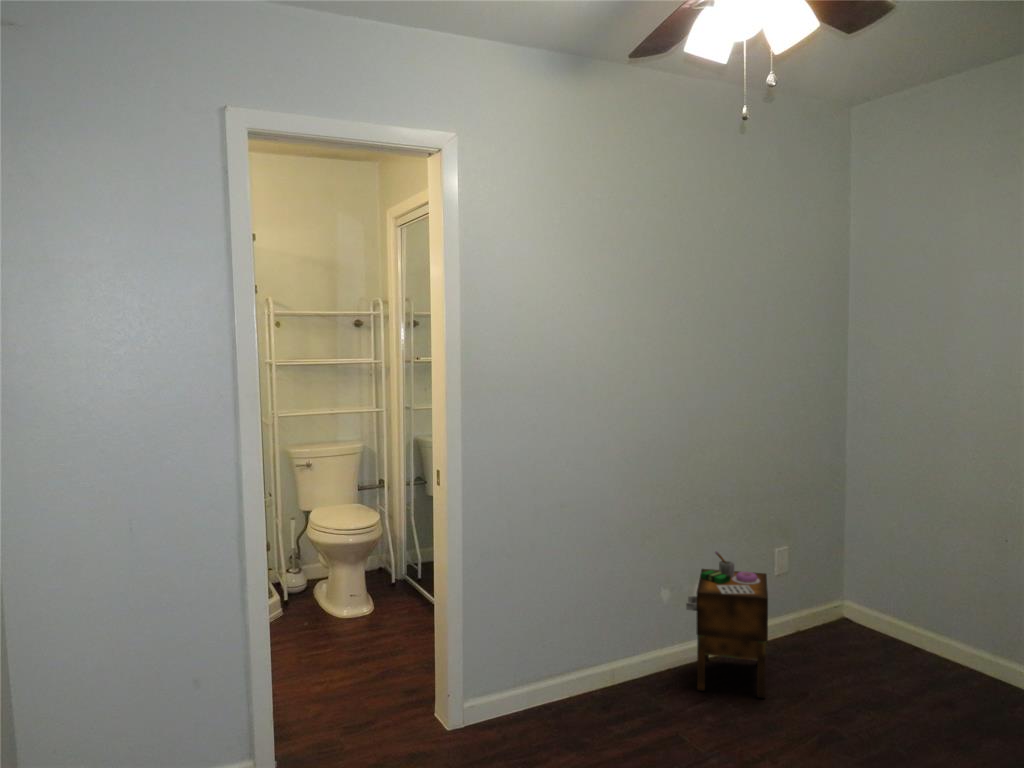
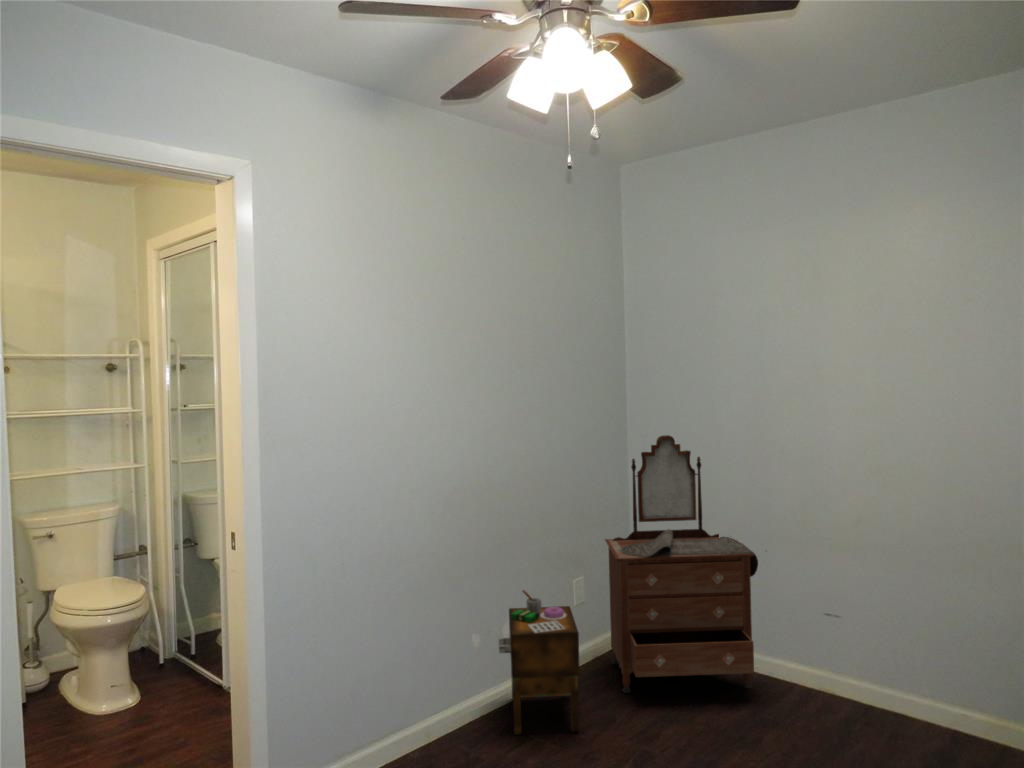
dresser: none [814,403,993,688] -> present [605,435,758,693]

